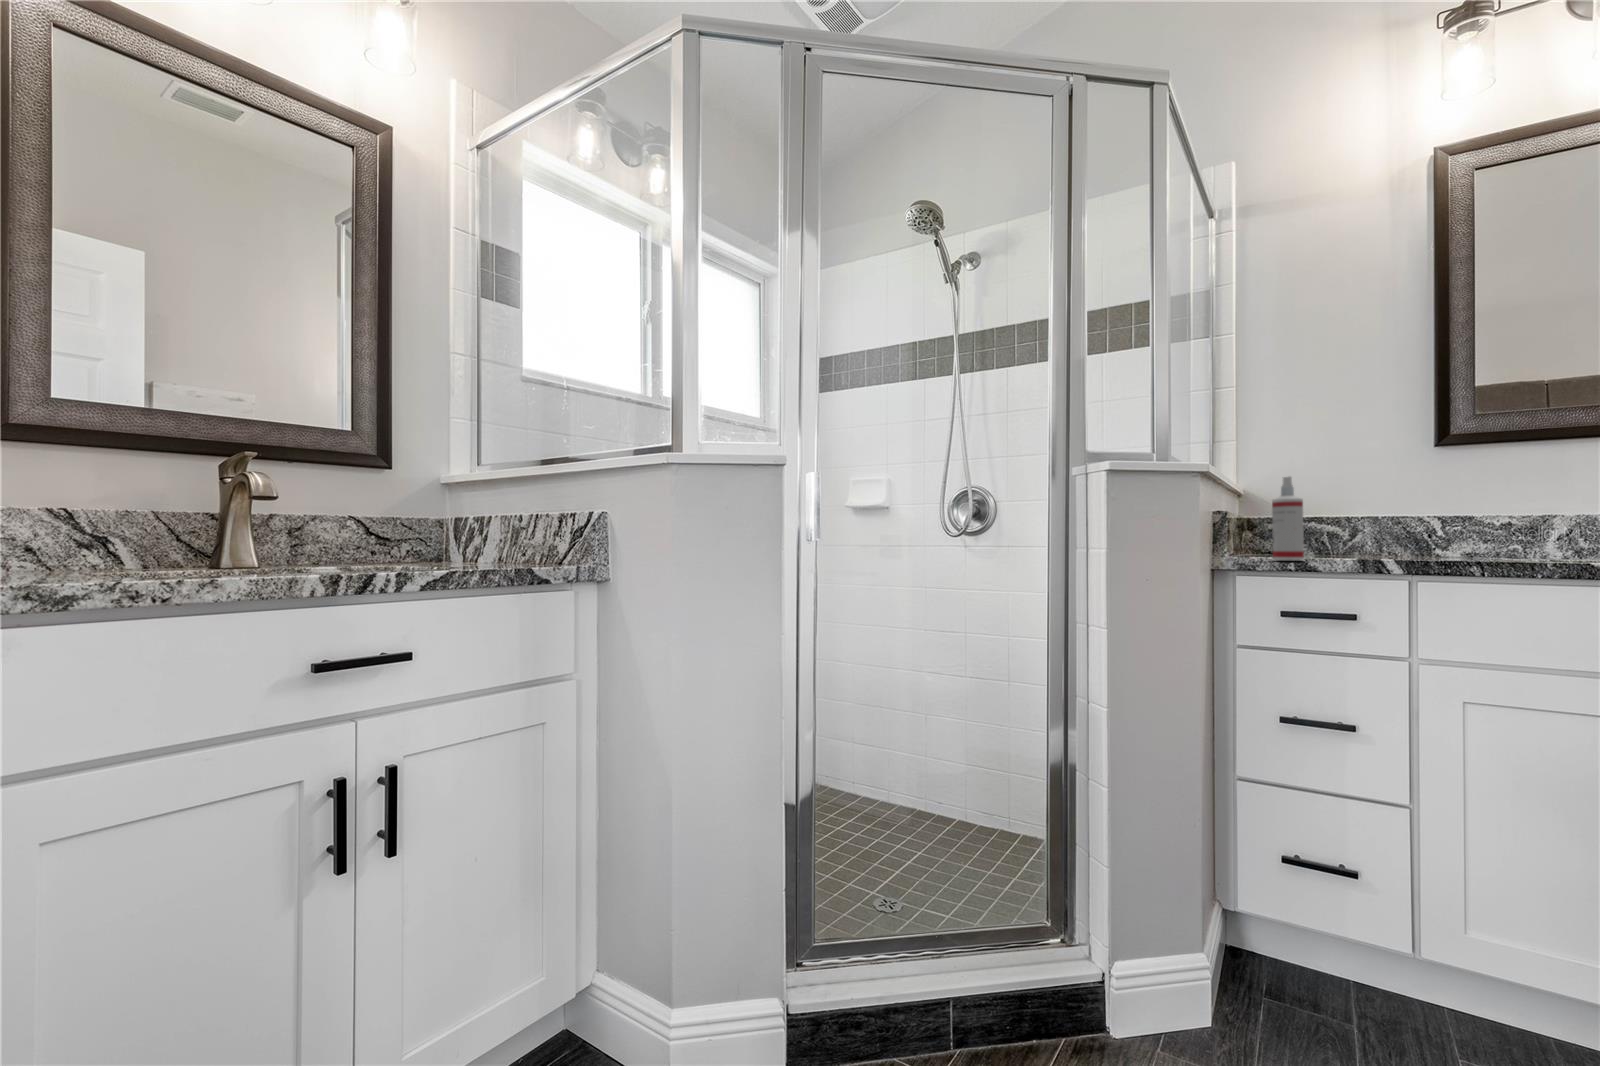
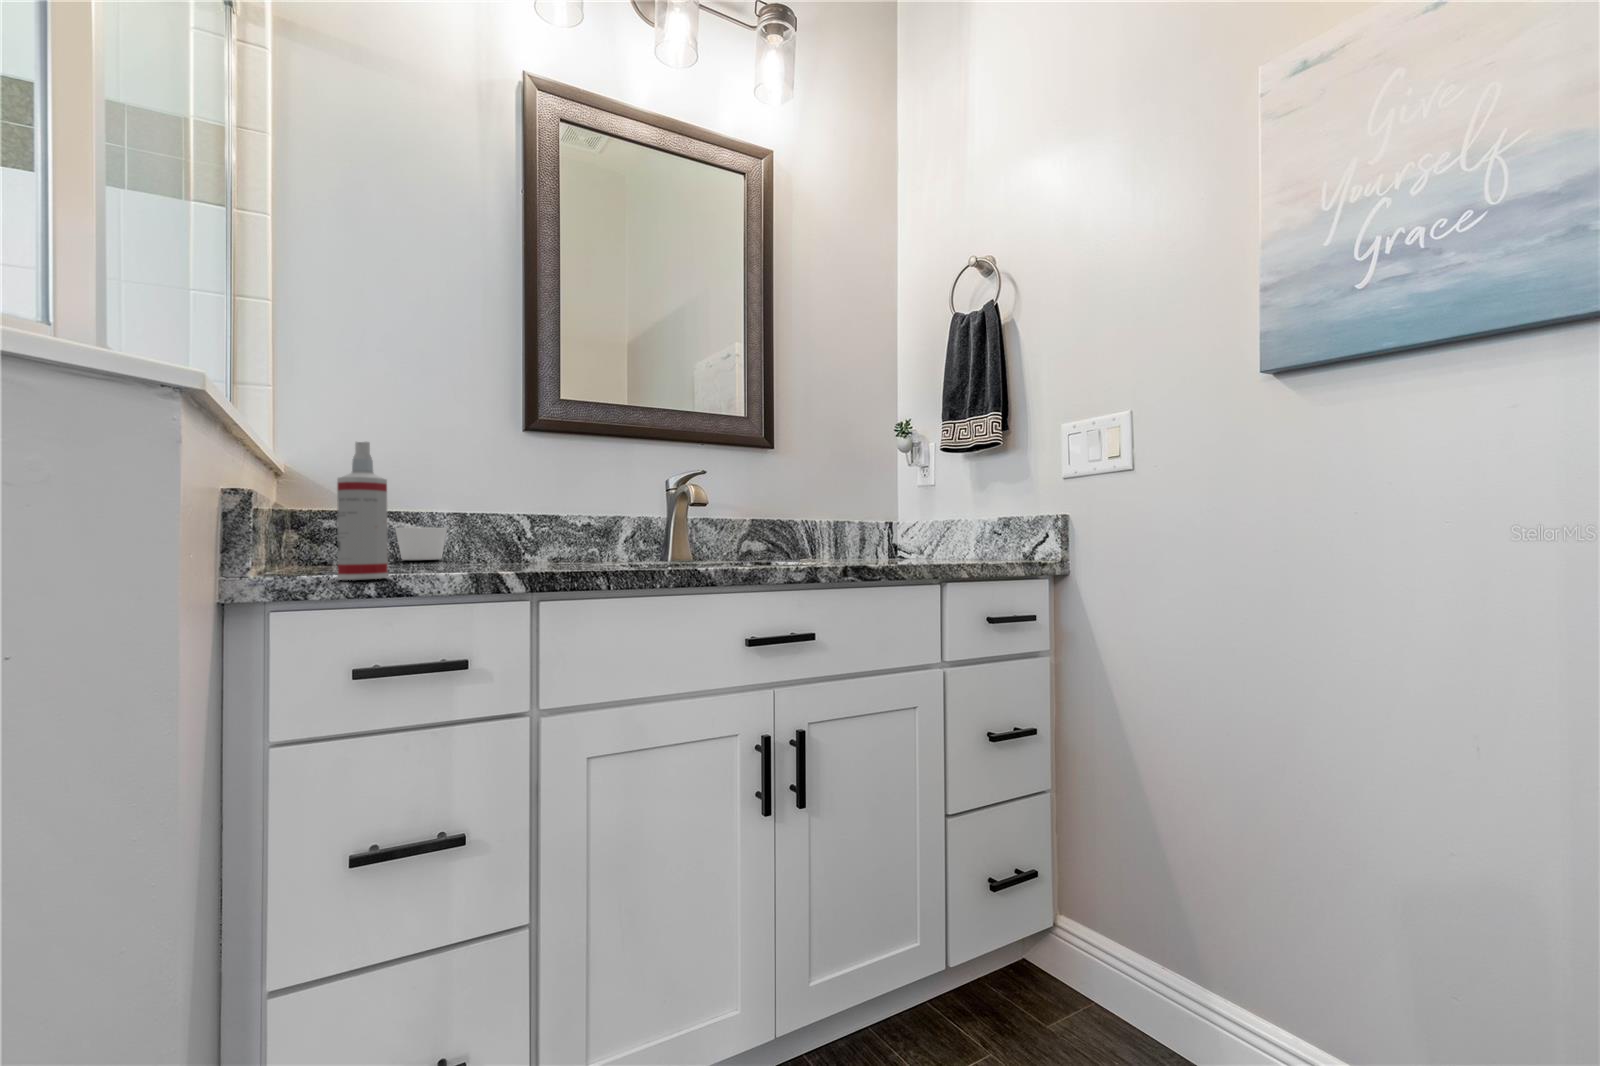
candle: none [1319,528,1360,552] -> present [395,527,447,560]

